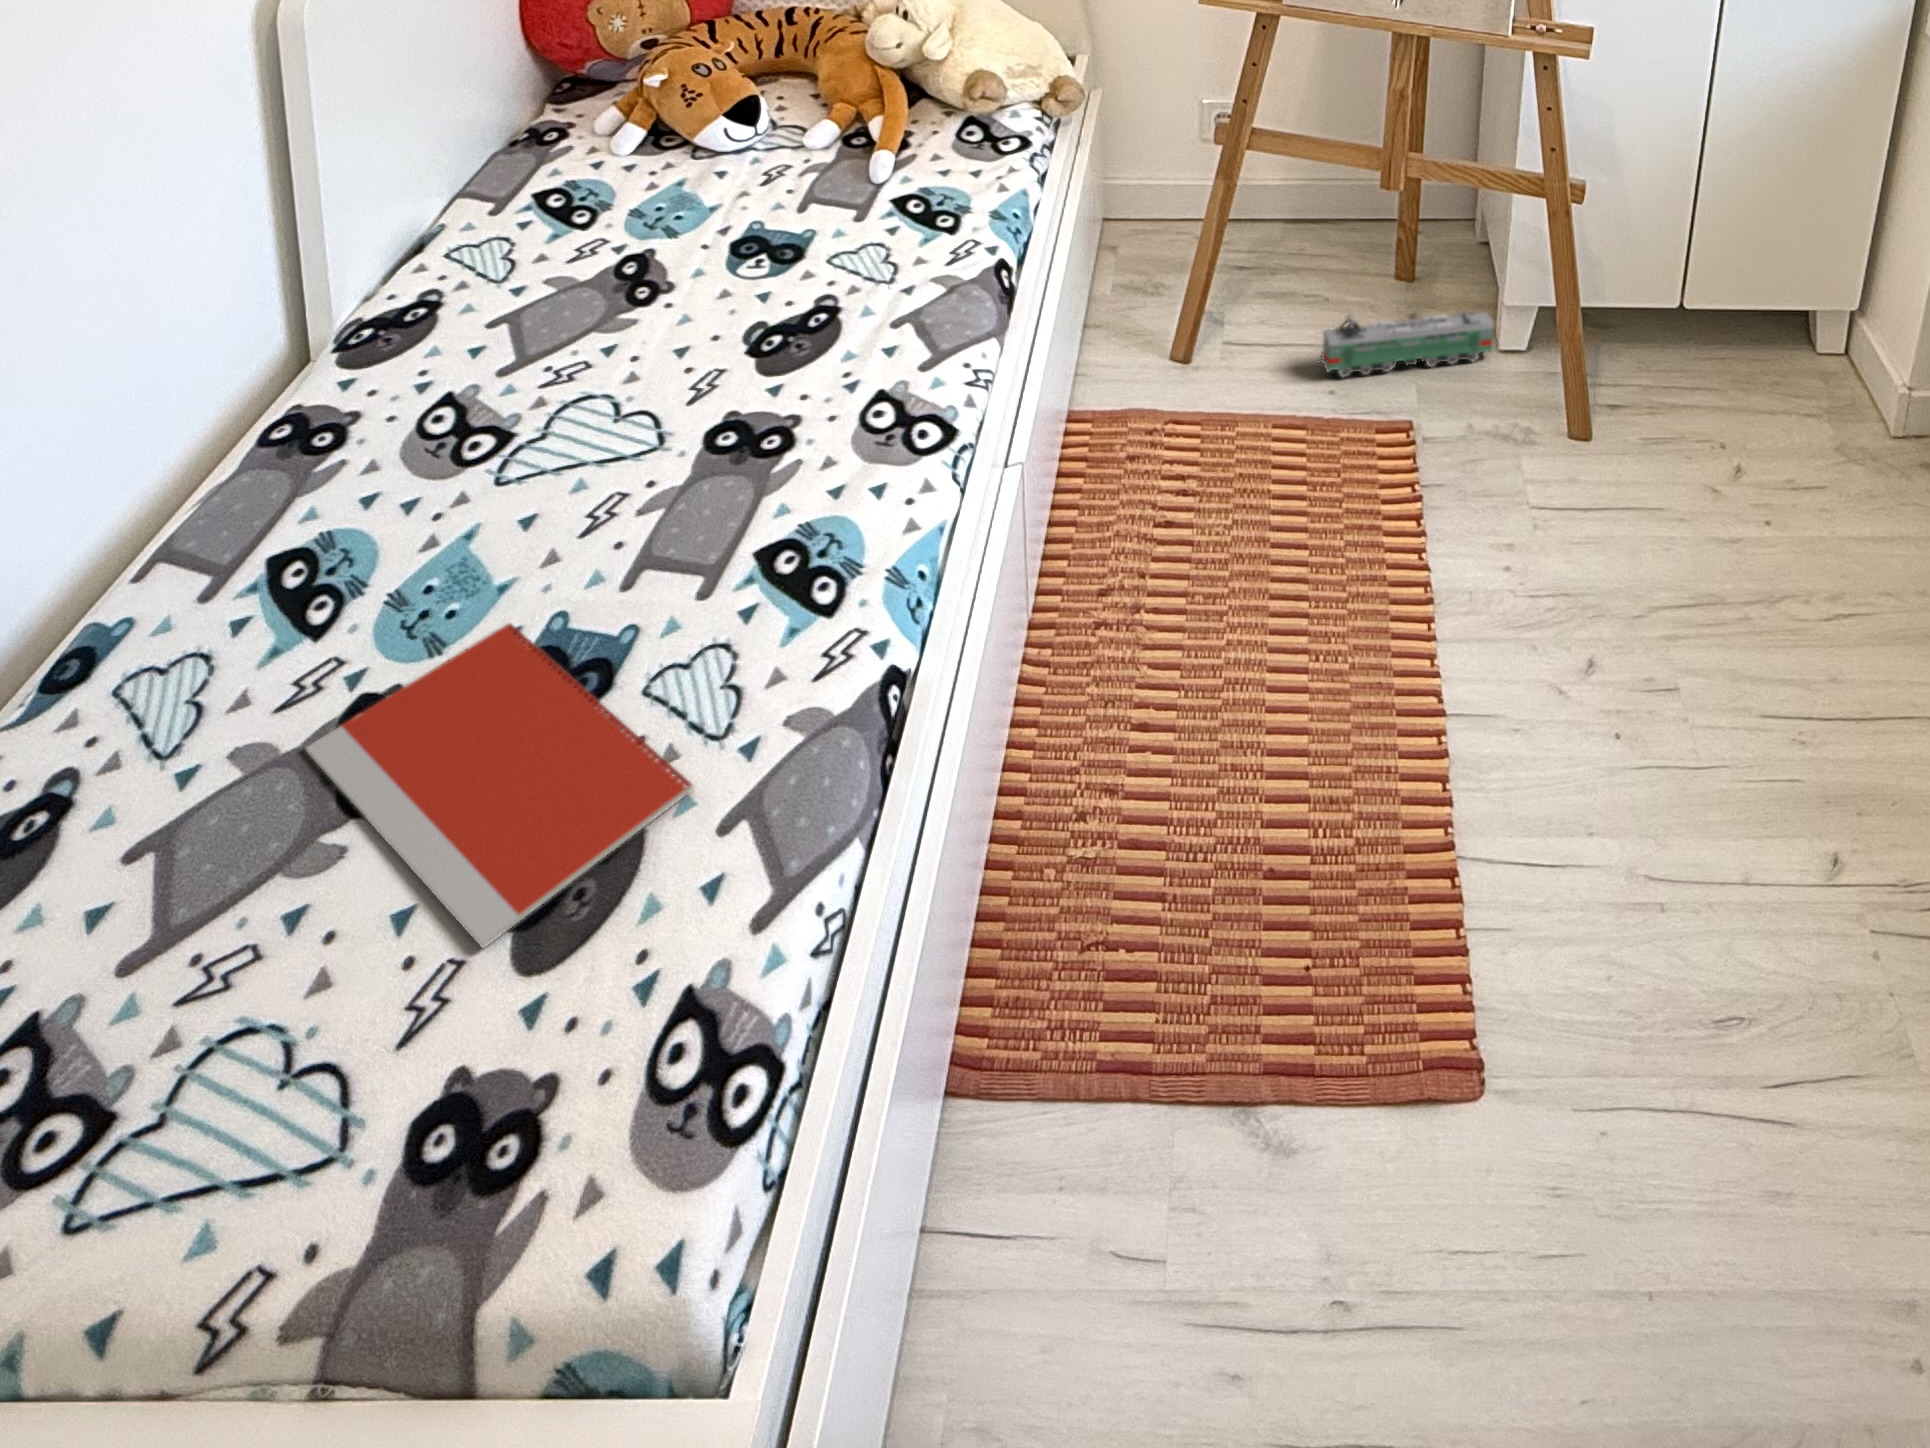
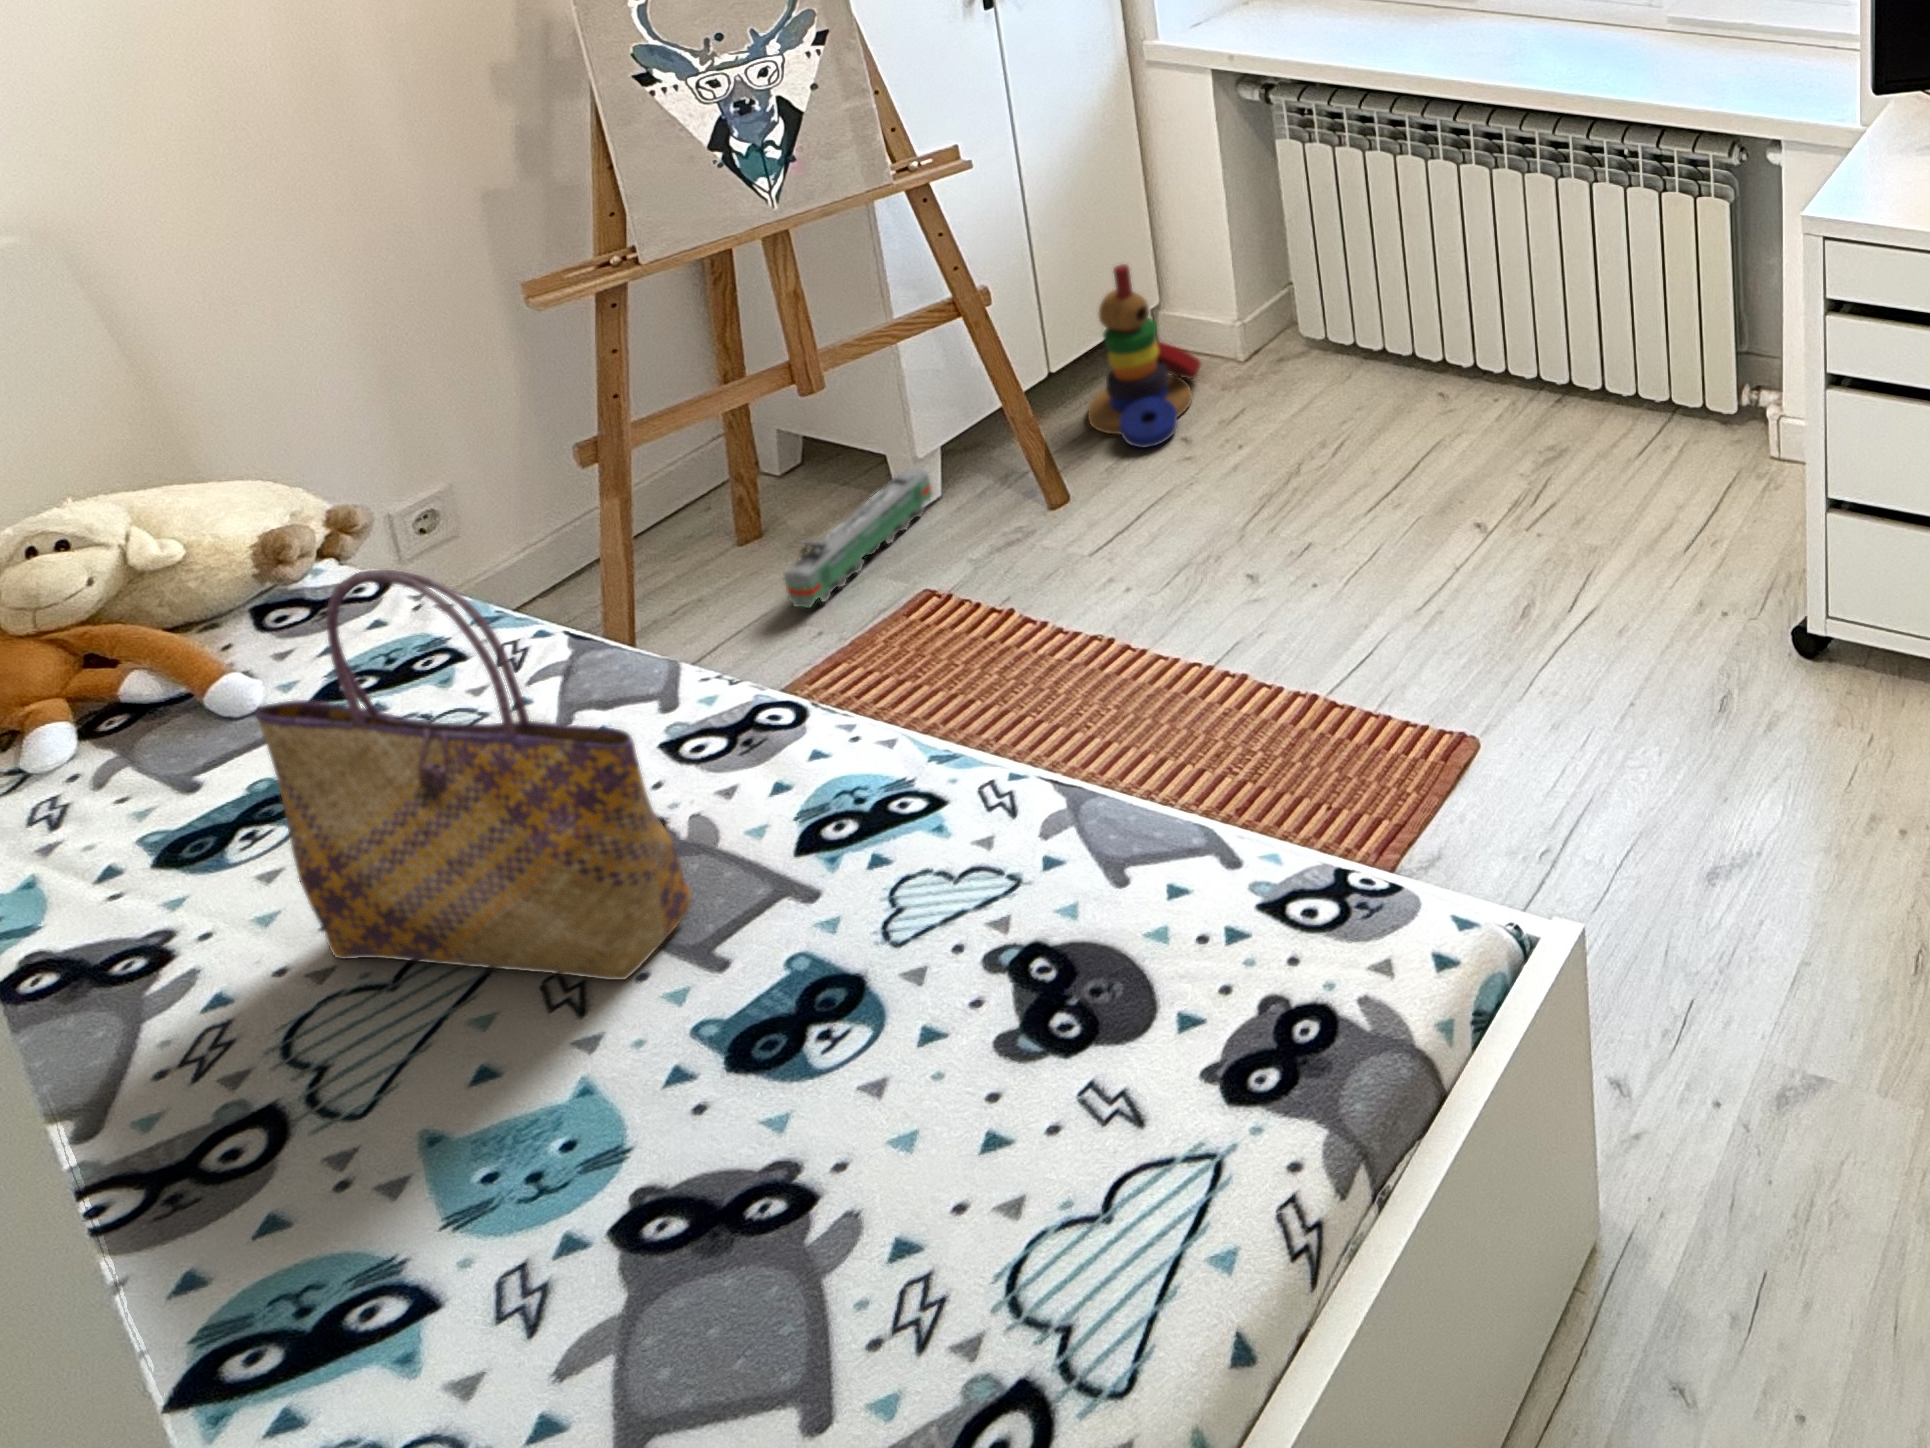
tote bag: none [558,121,688,536] -> present [256,570,692,980]
stacking toy: none [1666,243,1814,459] -> present [1088,264,1201,448]
notebook: present [306,623,694,948] -> none [680,884,1114,1250]

